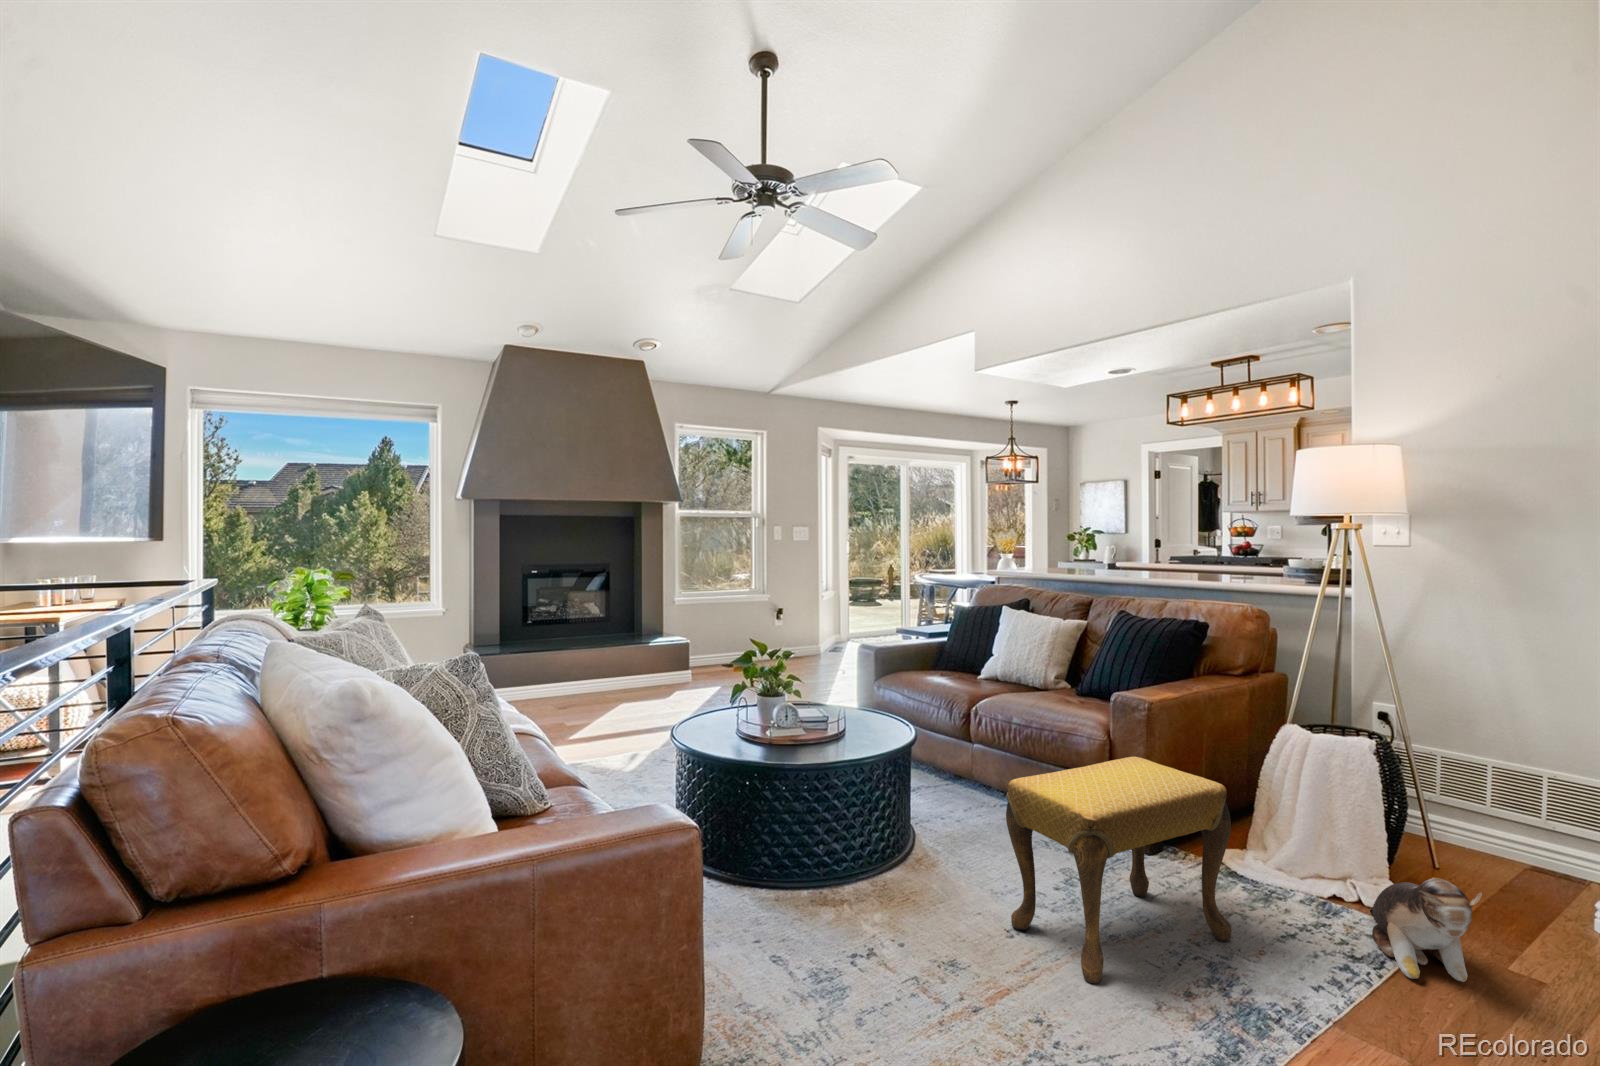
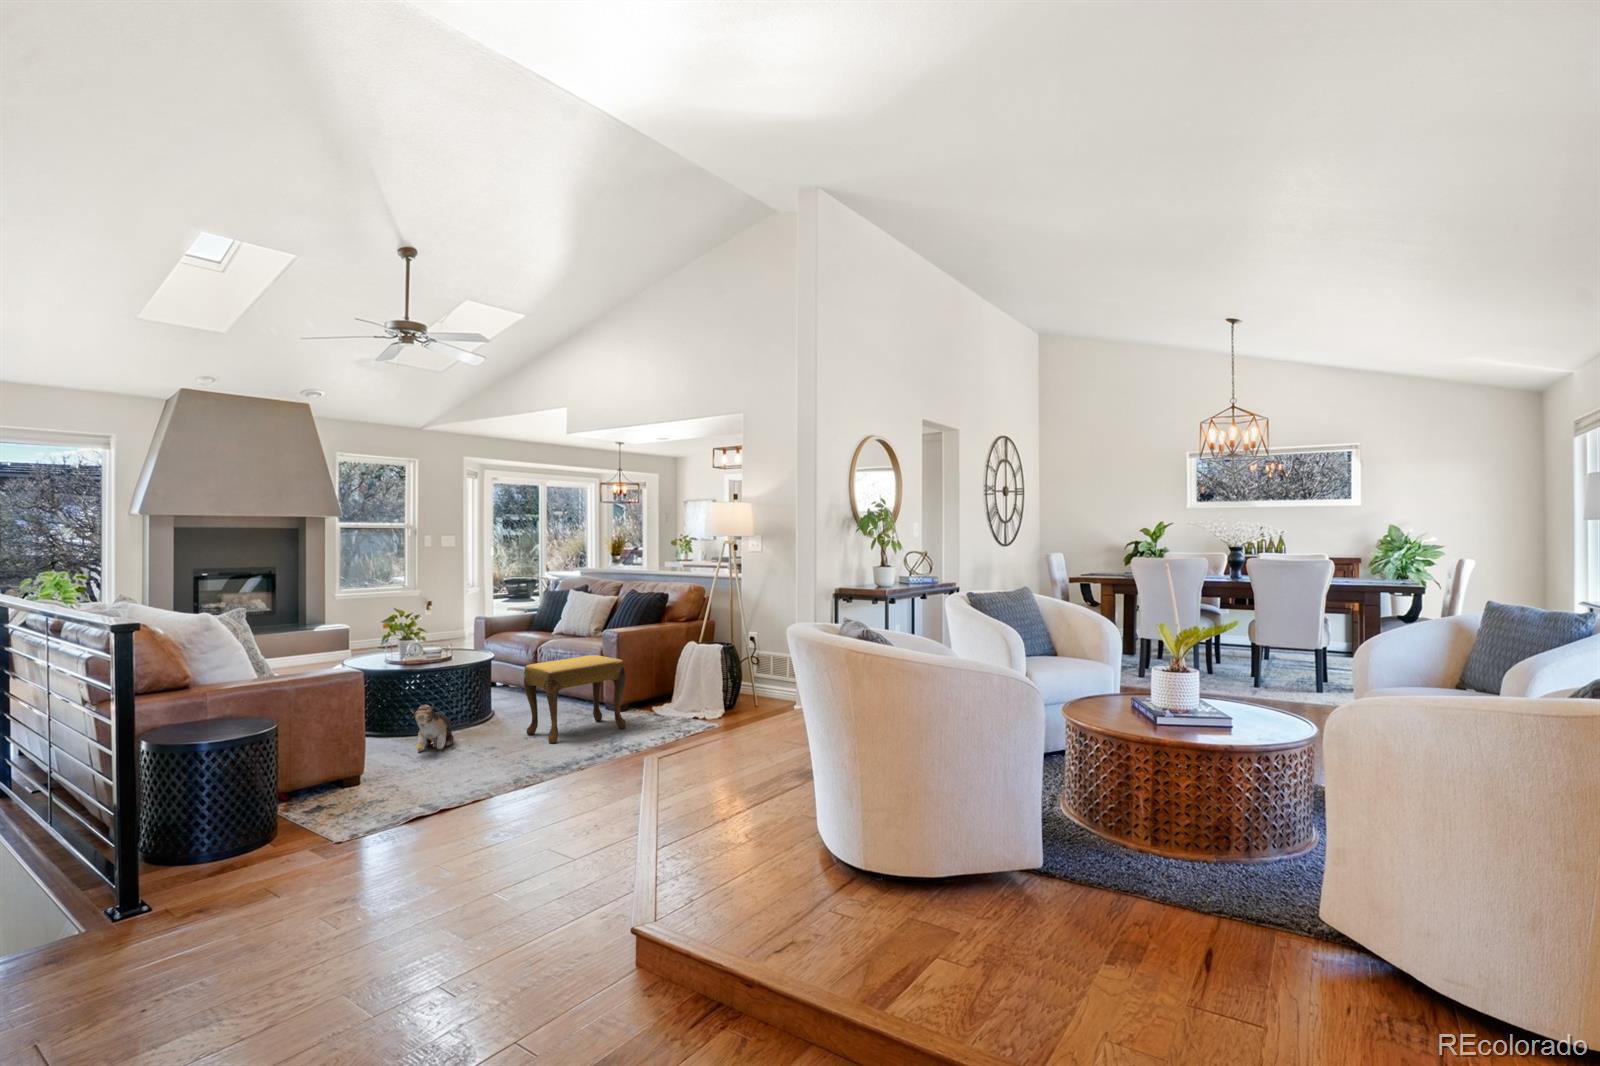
plush toy: present [1370,877,1482,982] -> present [411,705,454,751]

